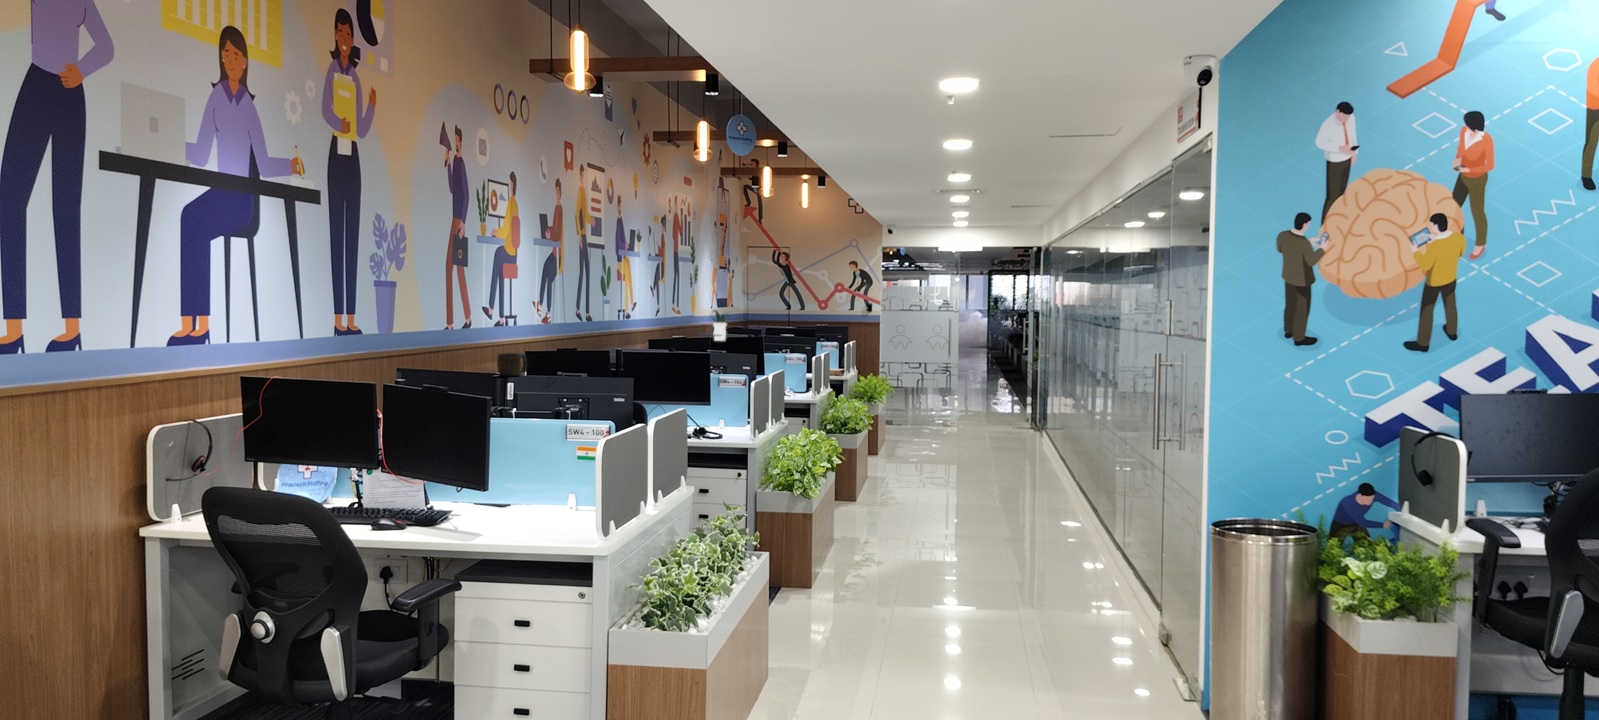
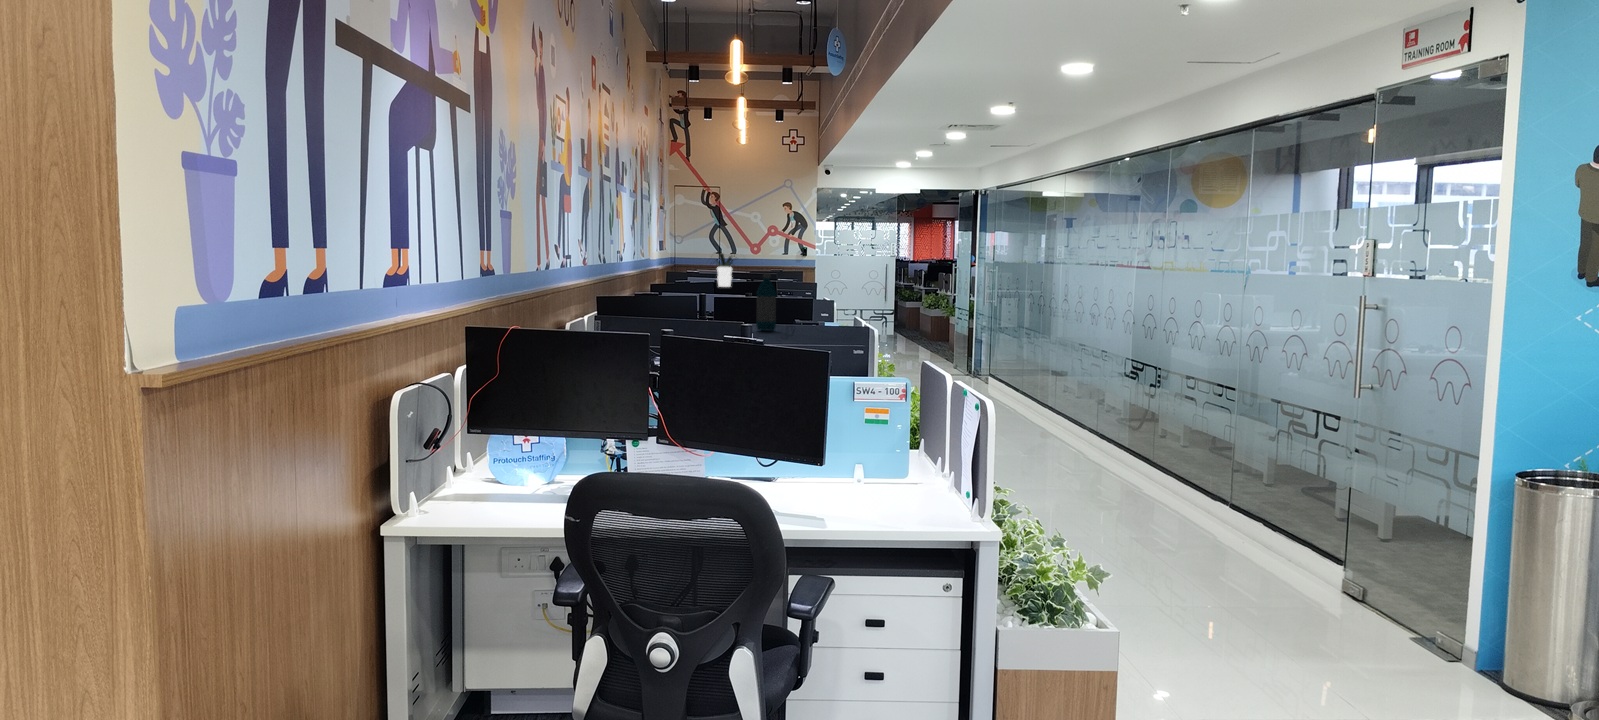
water bottle: none [576,332,595,381] -> present [756,273,776,331]
mug: present [497,353,527,376] -> none [635,299,663,327]

